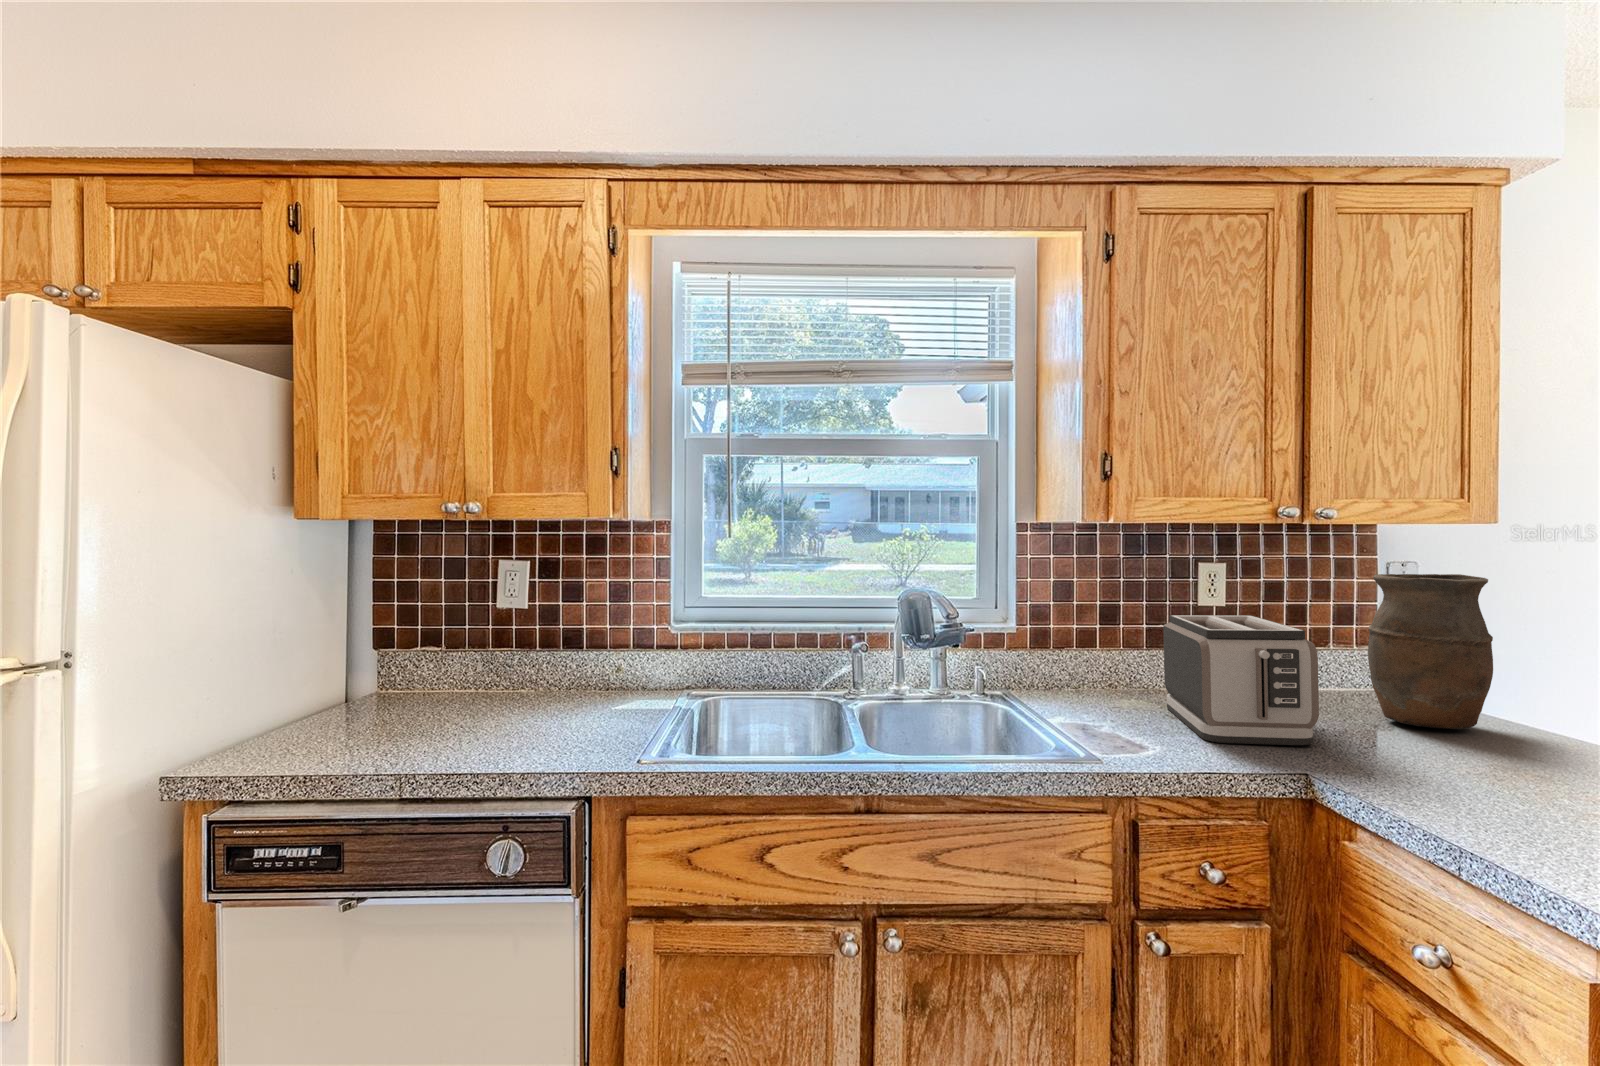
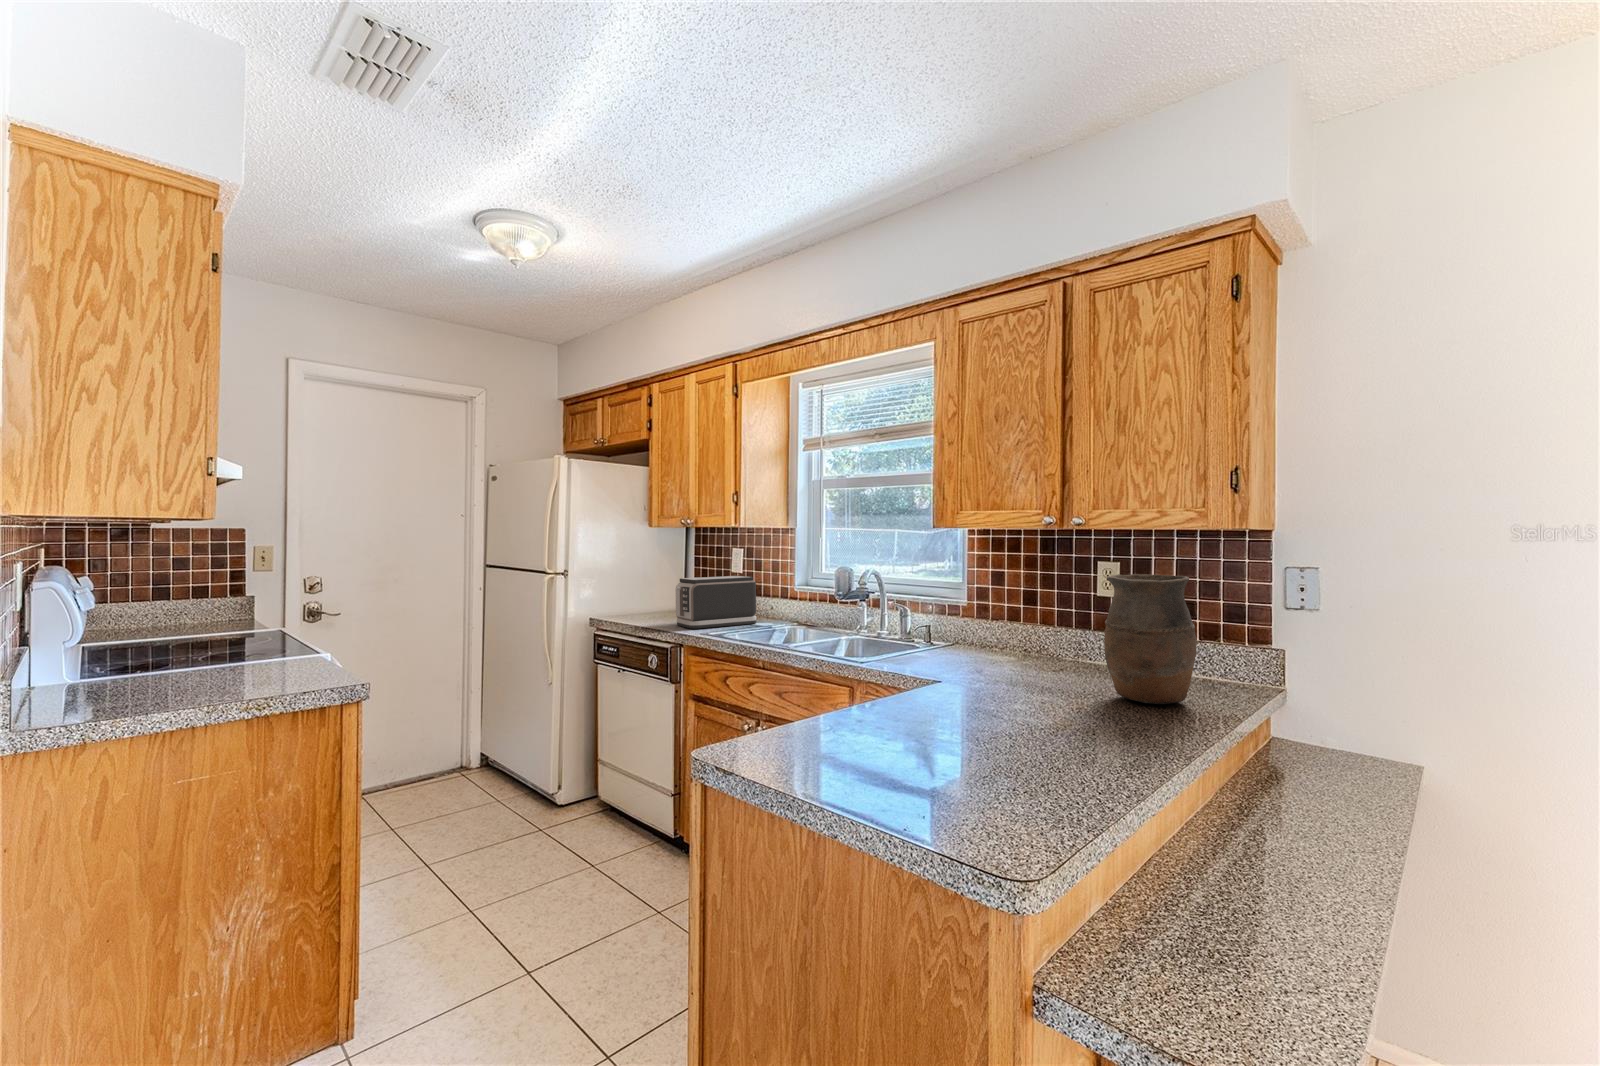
toaster: present [1163,615,1319,745] -> present [676,576,756,629]

